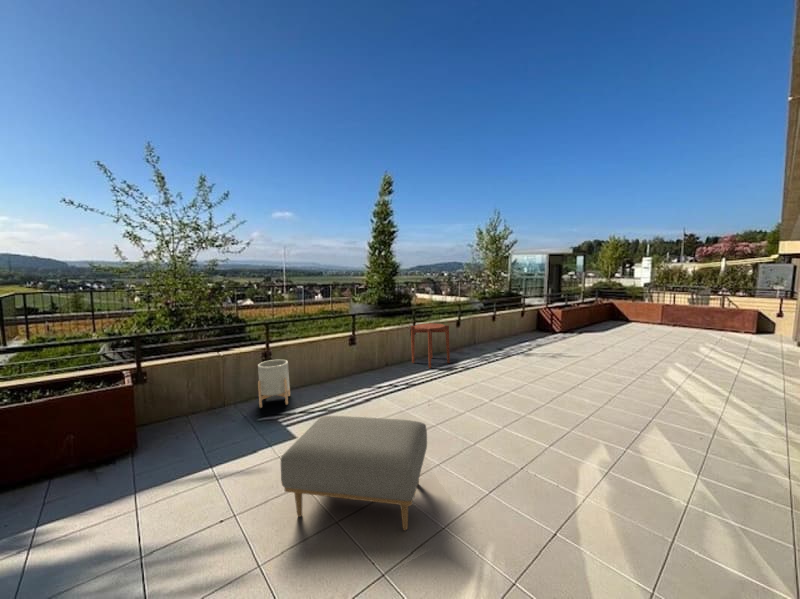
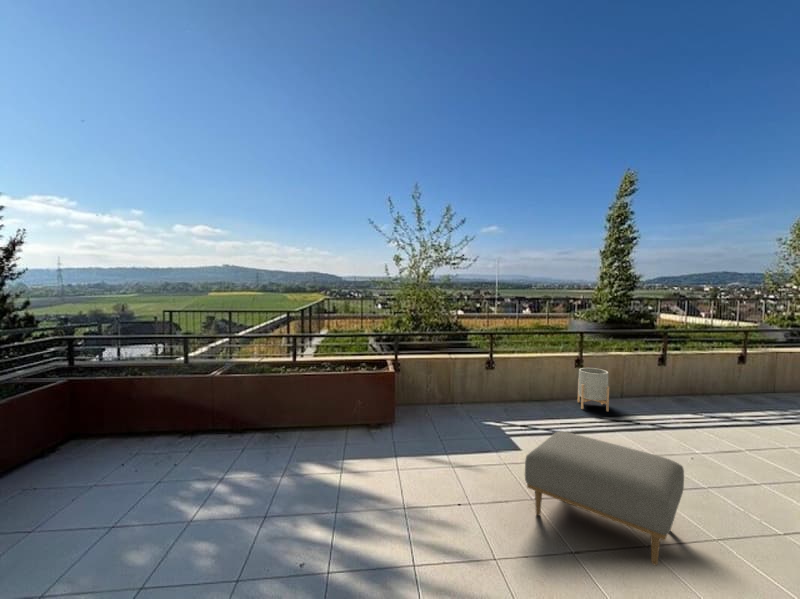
side table: present [411,323,450,368] -> none [652,355,713,411]
planter: present [258,360,290,408] -> present [578,368,609,412]

